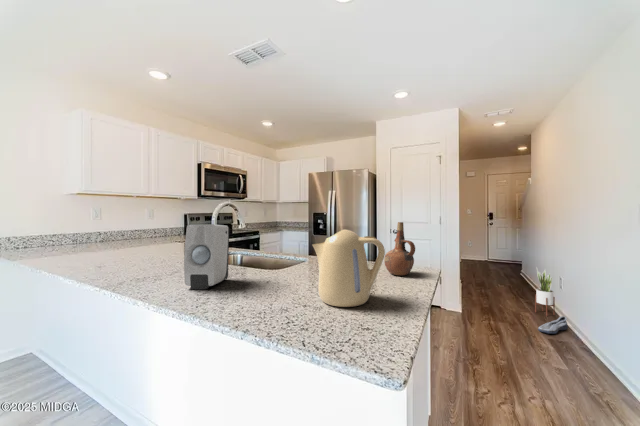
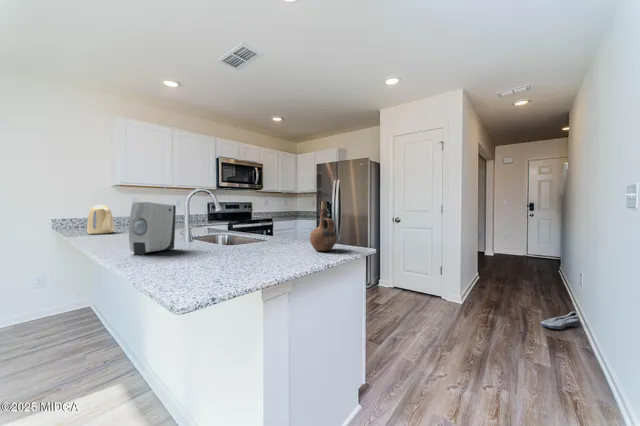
kettle: present [313,229,385,307] -> present [87,205,114,234]
potted plant: present [535,269,555,316] -> none [550,257,573,312]

